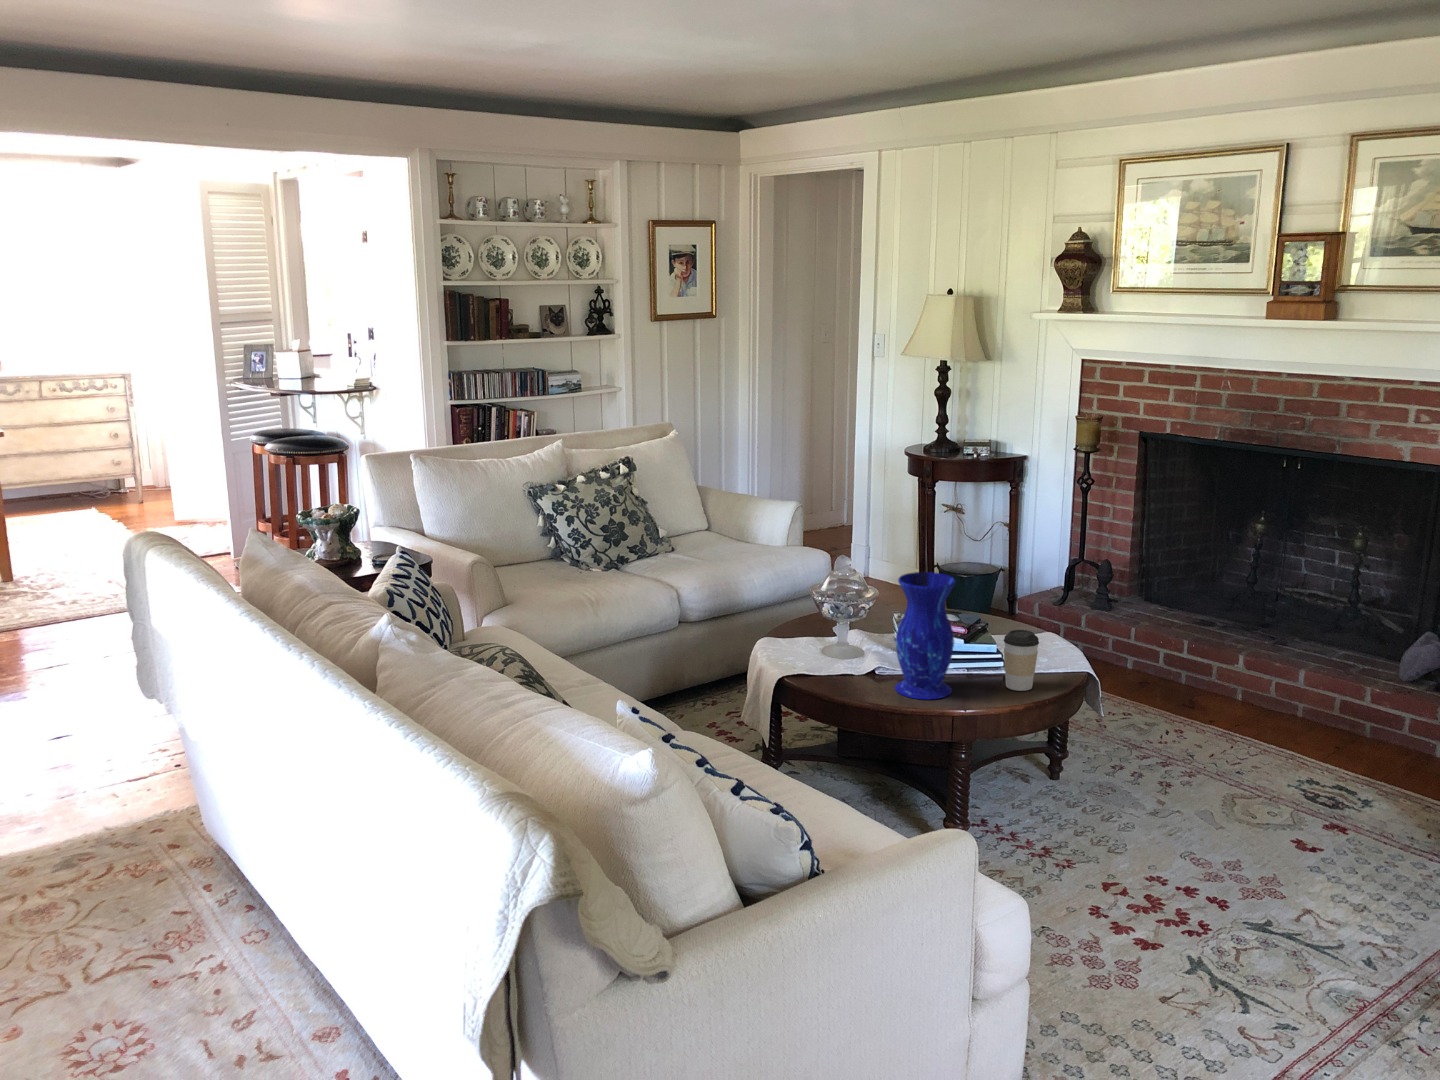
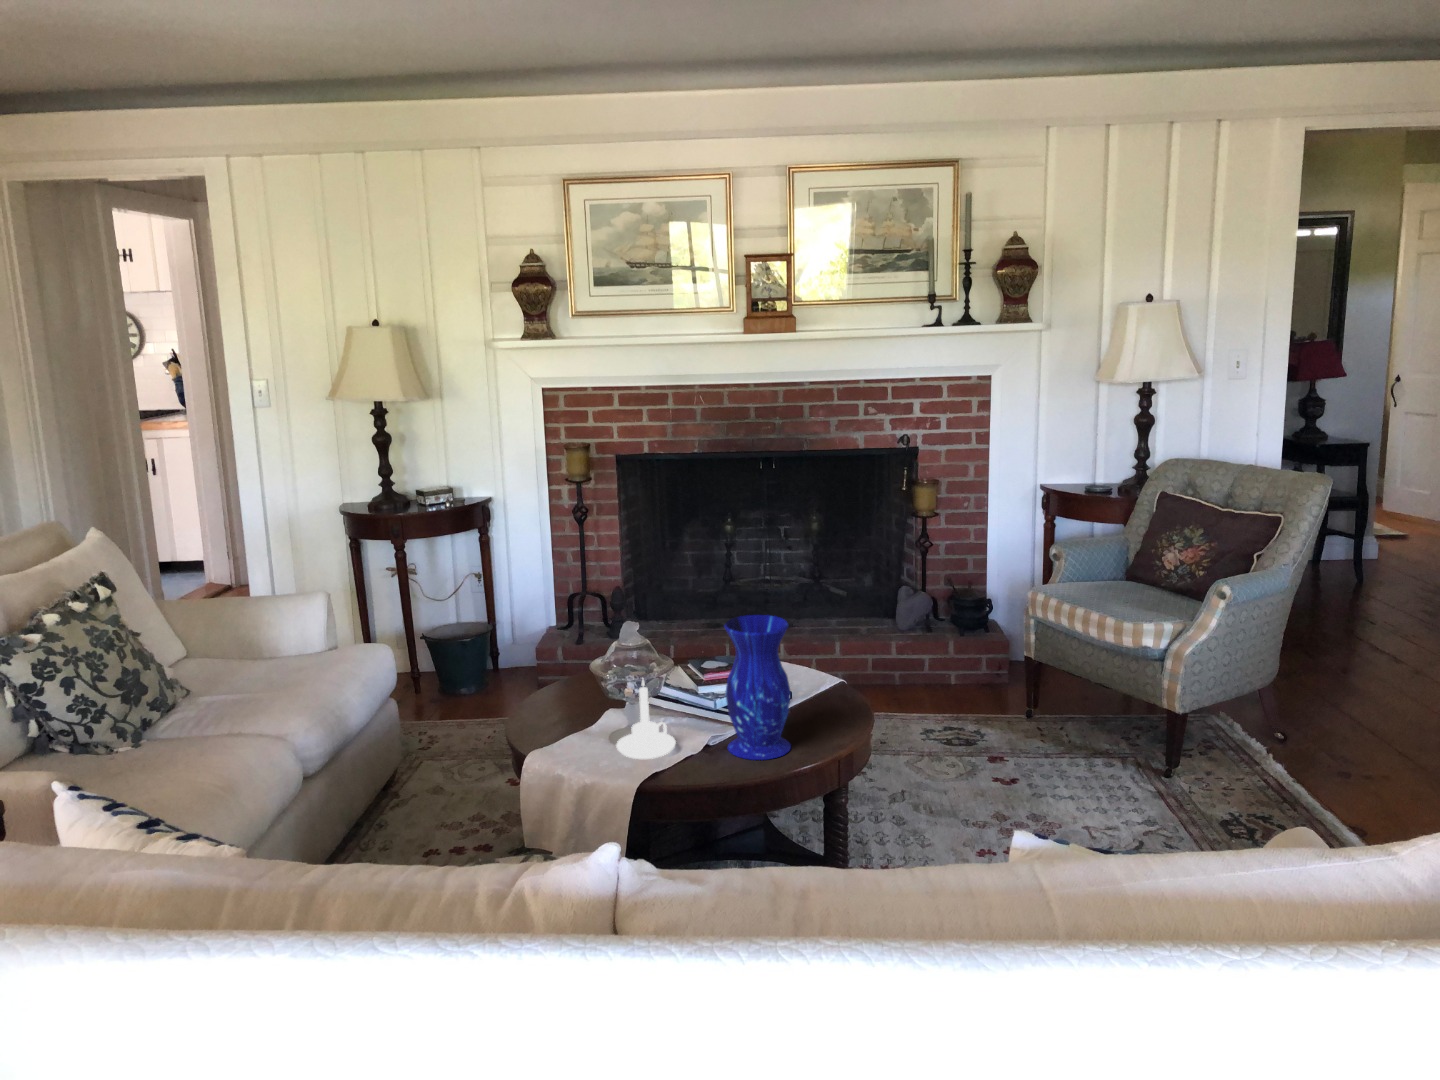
candle holder: none [821,602,871,670] -> present [616,680,676,759]
coffee cup: present [1004,630,1039,691] -> none [800,654,837,719]

